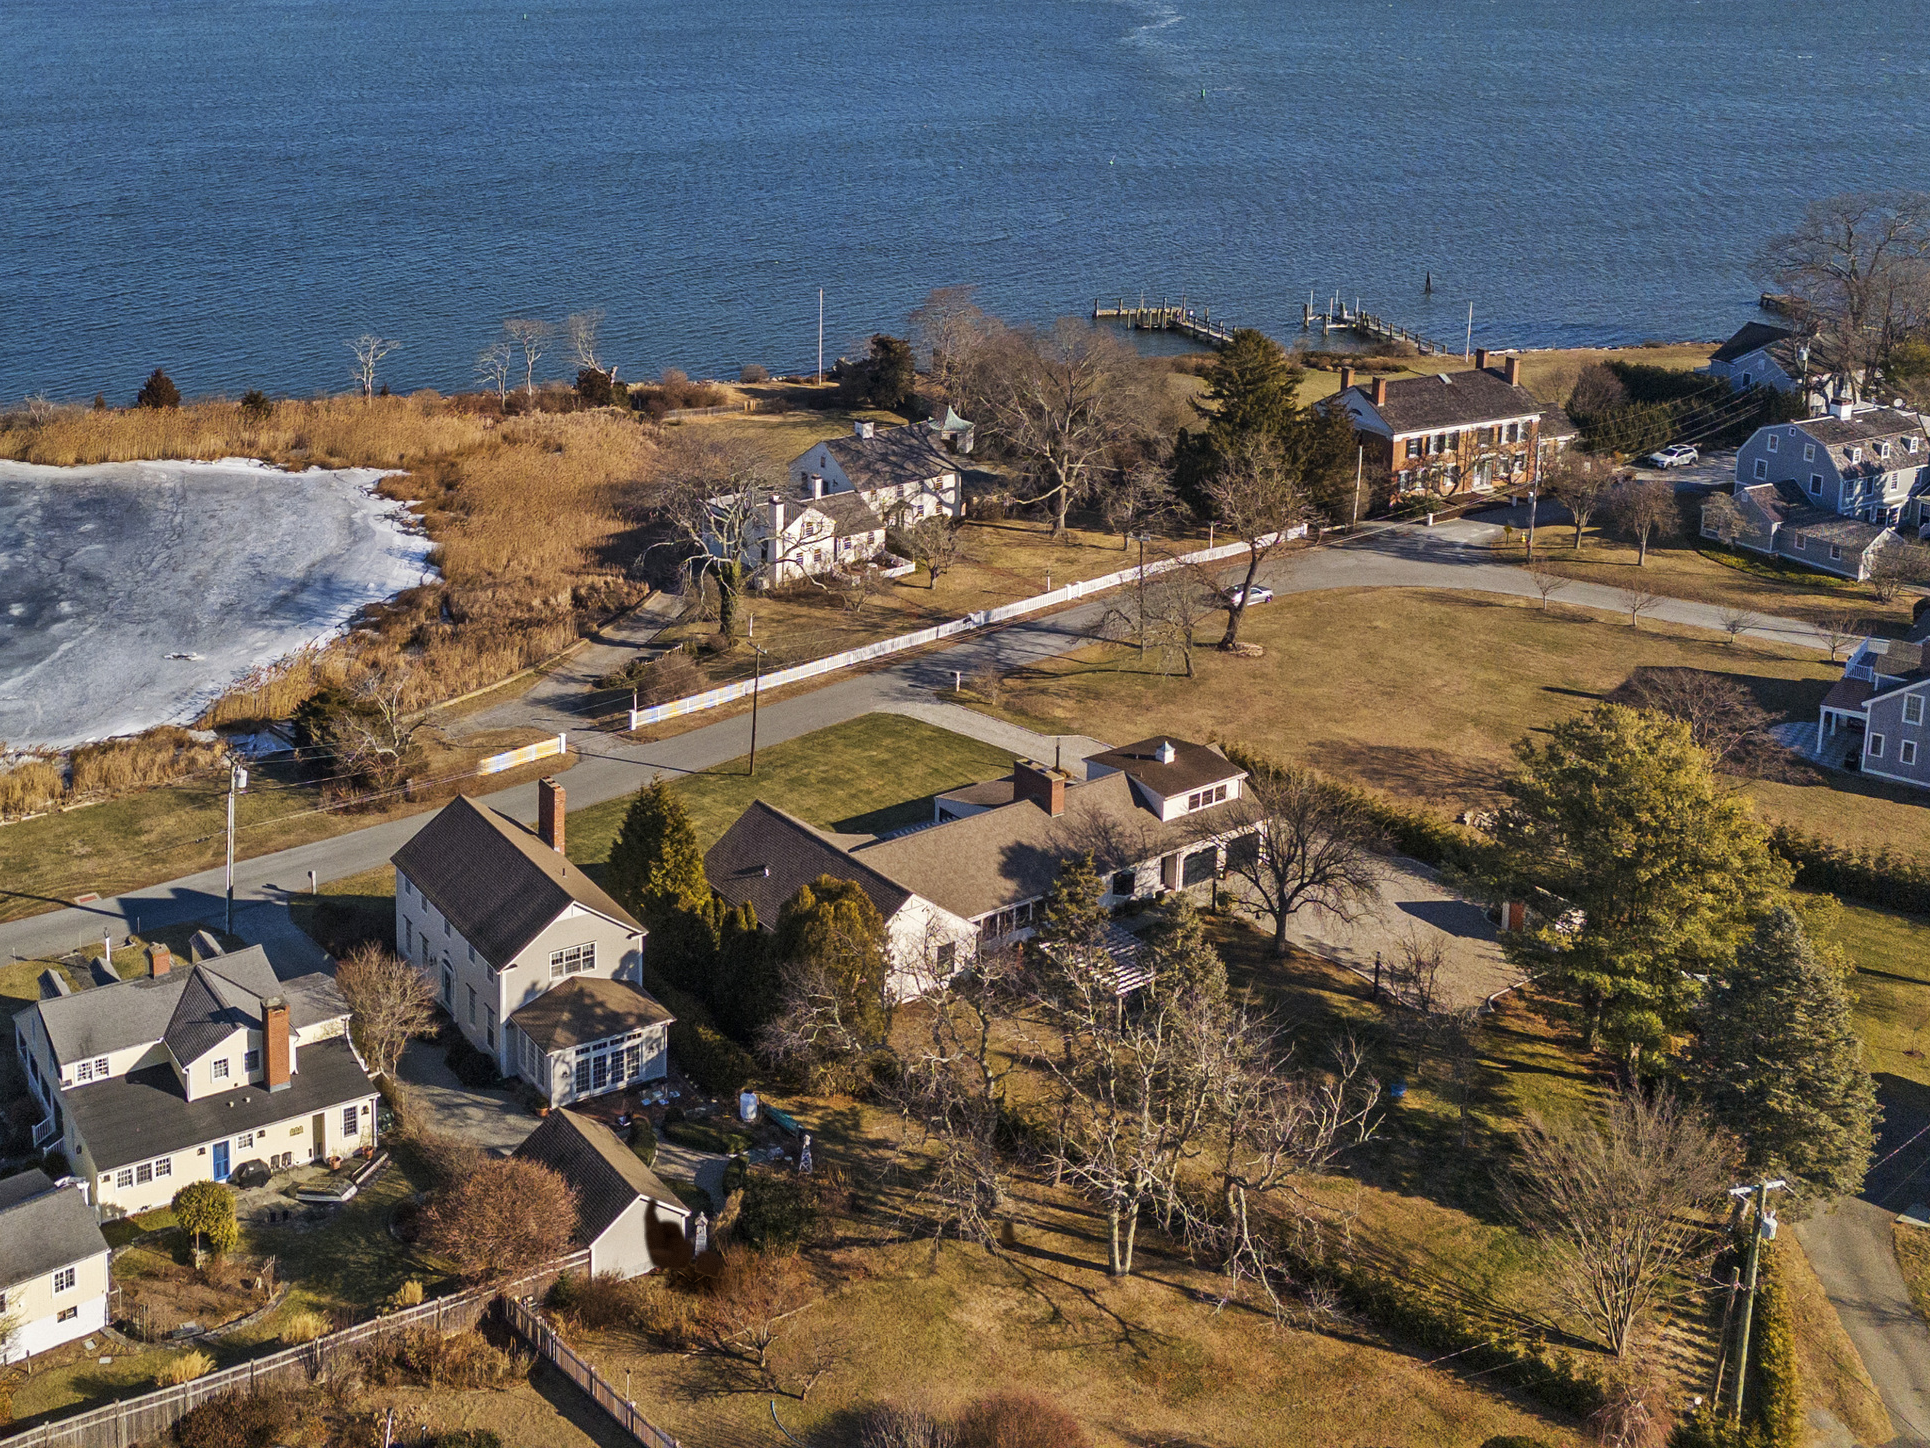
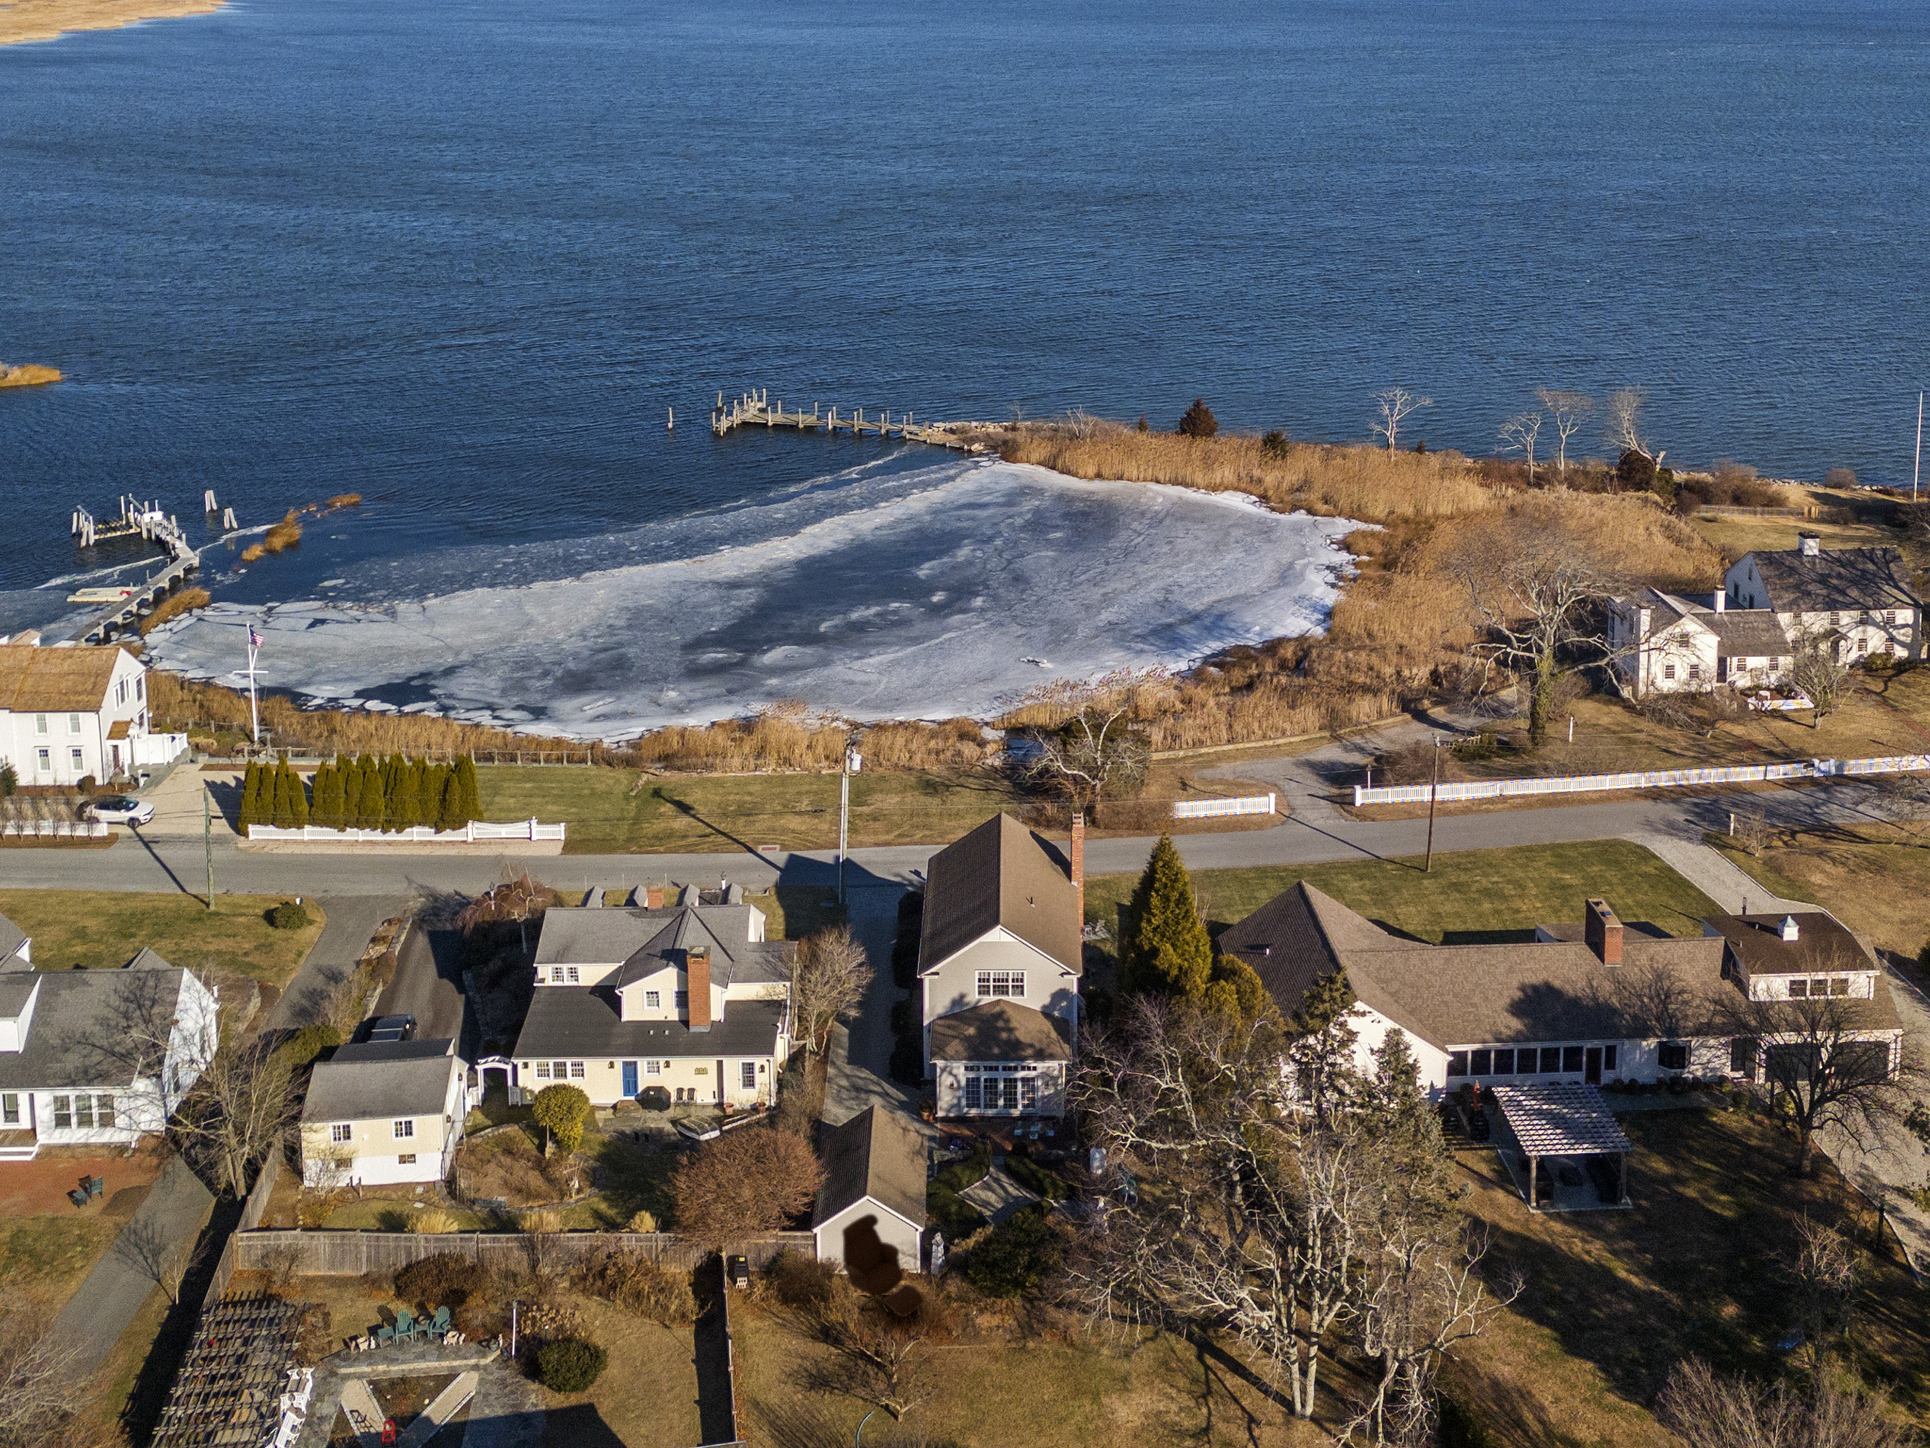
watering can: present [999,1220,1019,1244] -> none [1240,1362,1259,1394]

